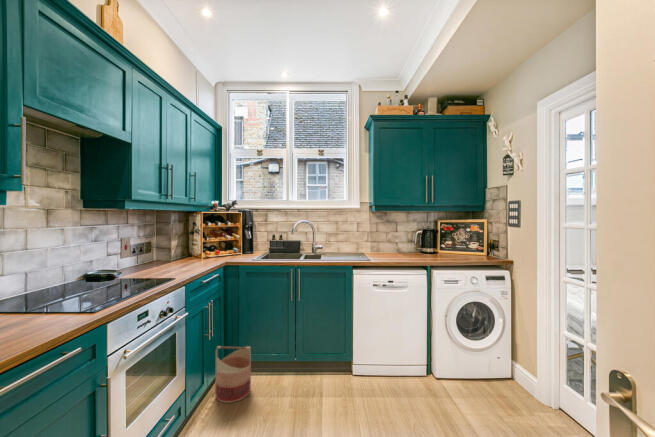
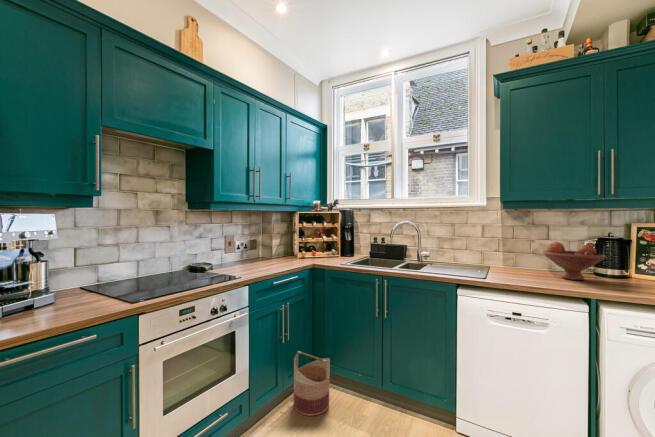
fruit bowl: none [398,233,430,256] -> present [543,242,606,280]

